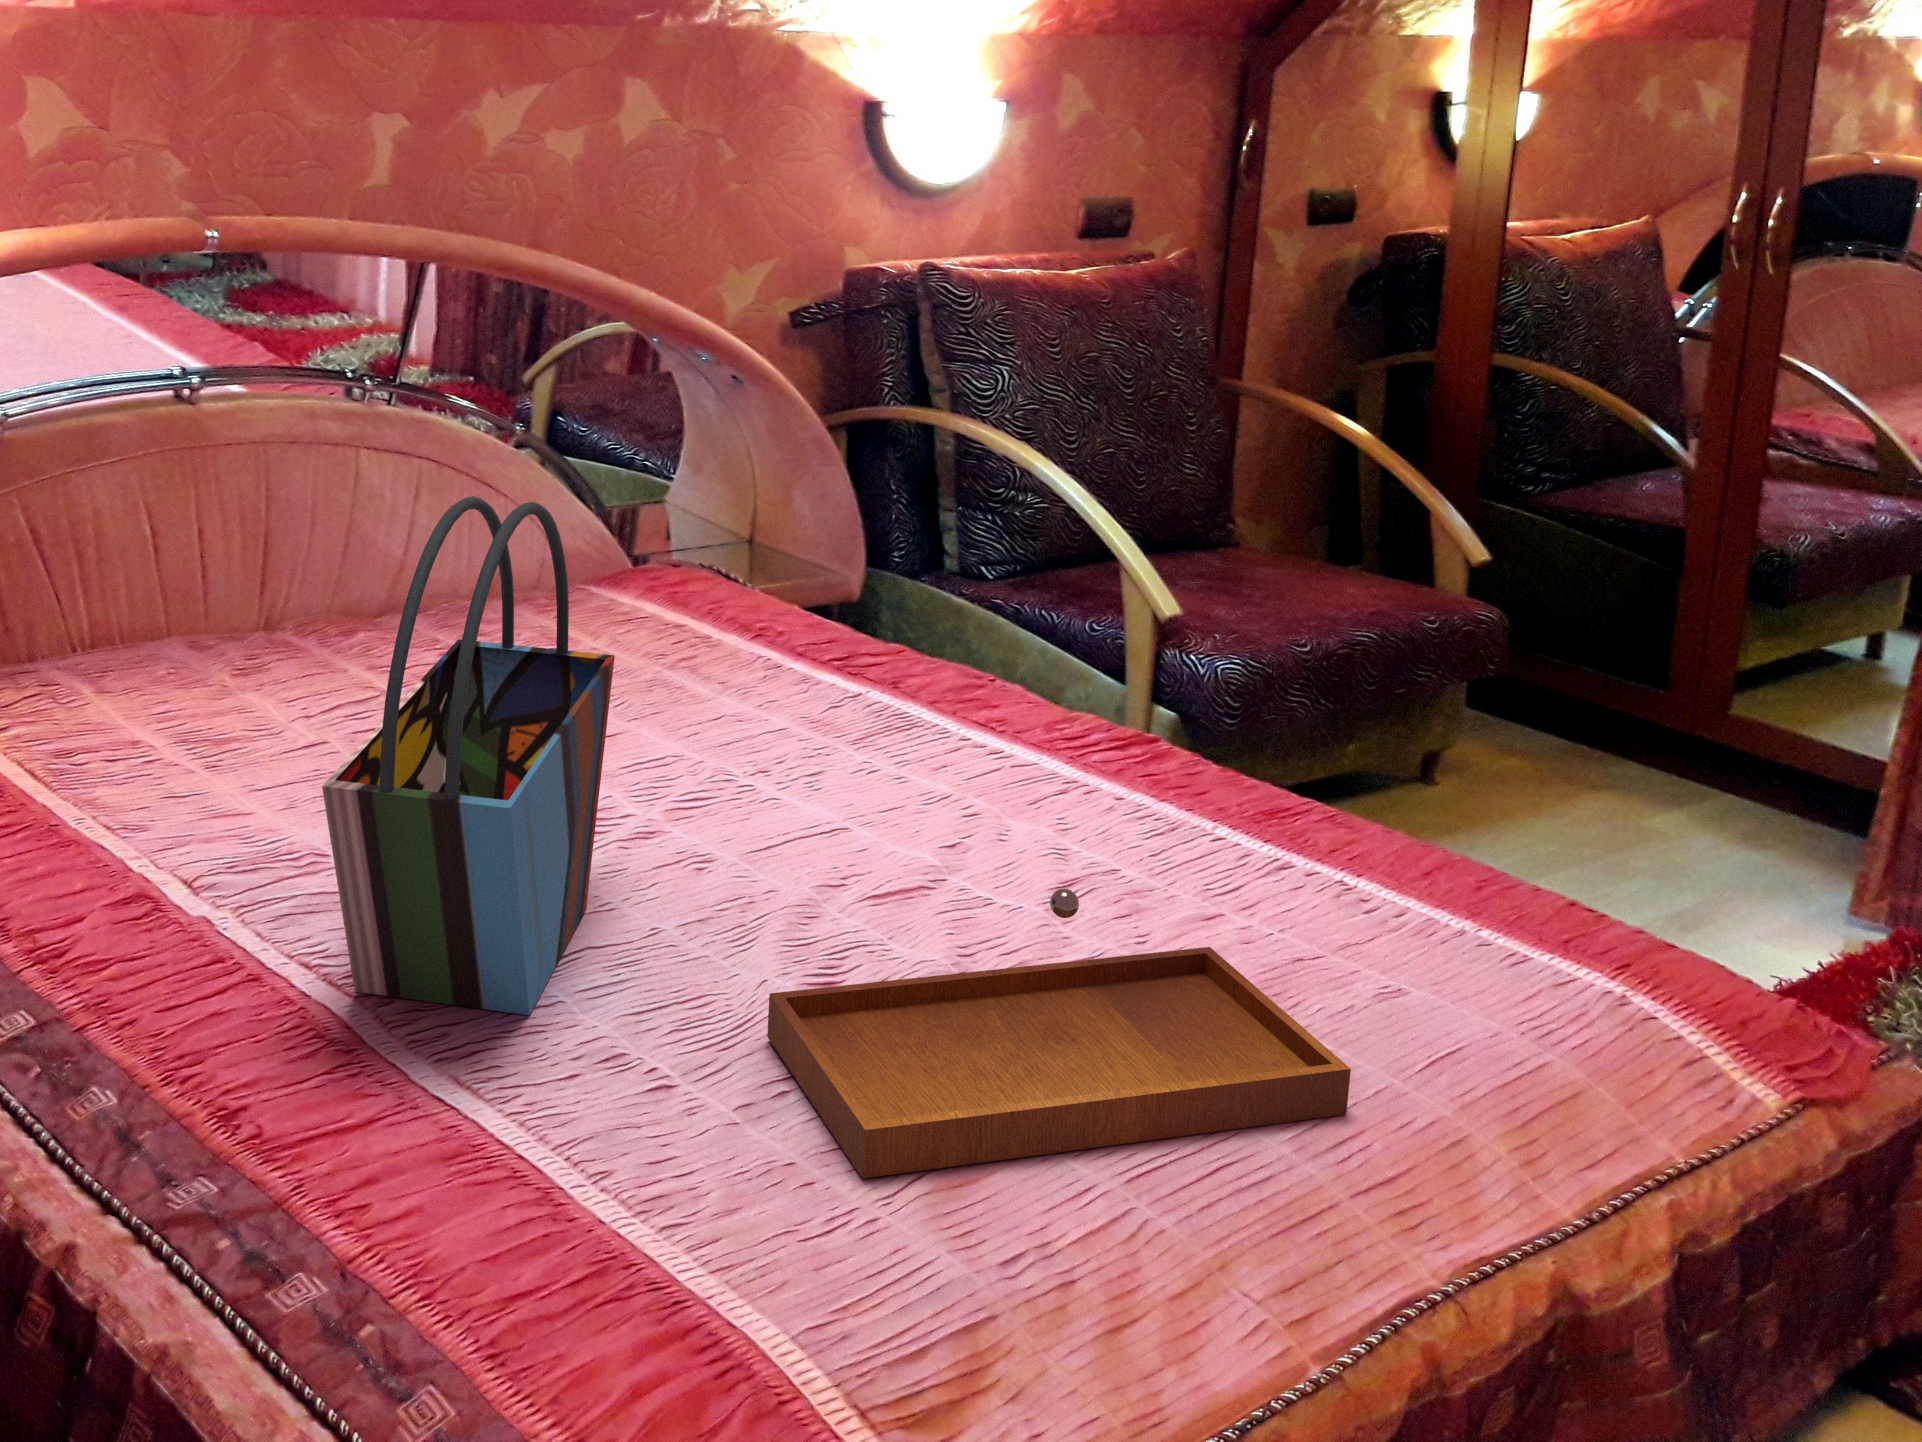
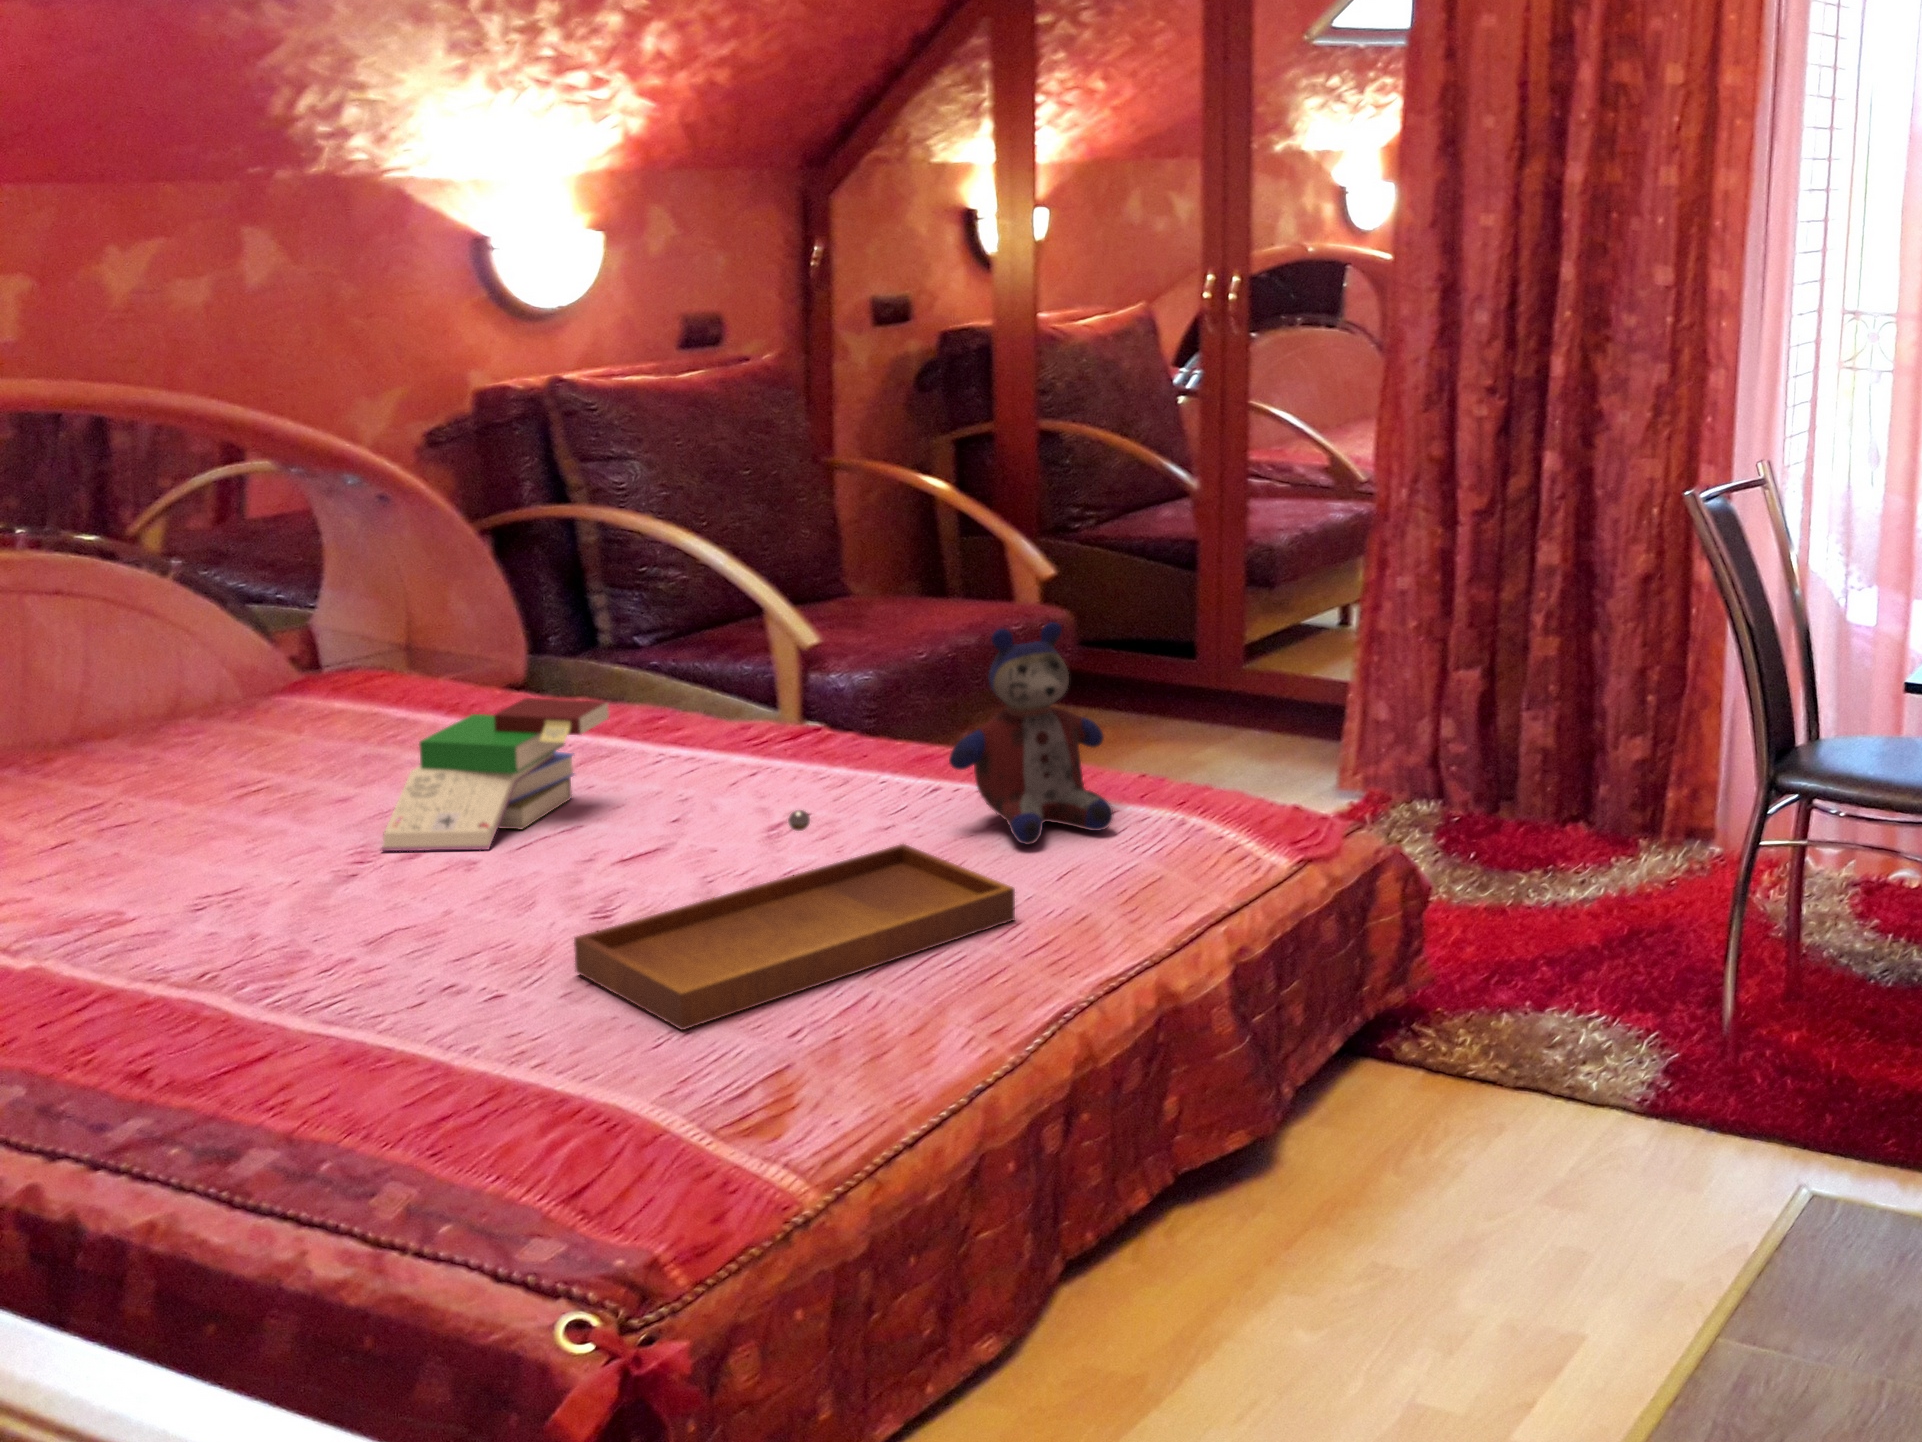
tote bag: present [322,496,615,1015] -> none [155,590,380,1025]
book: none [627,640,892,820] -> present [382,698,609,851]
stuffed bear: none [1290,670,1517,984] -> present [949,622,1113,845]

